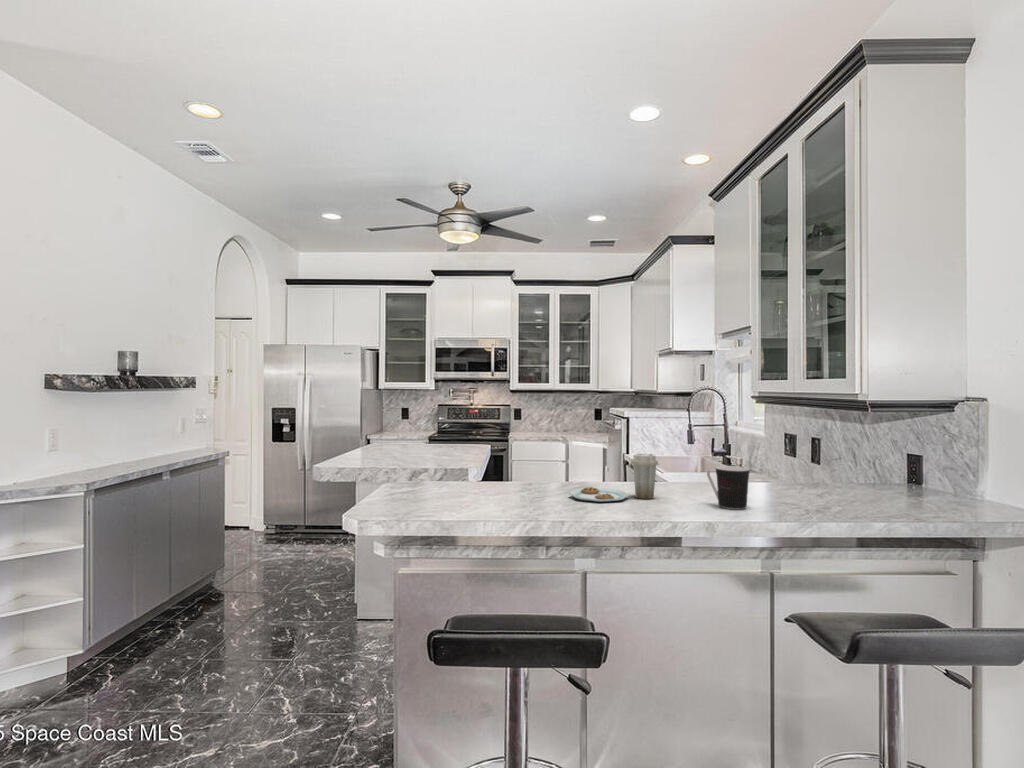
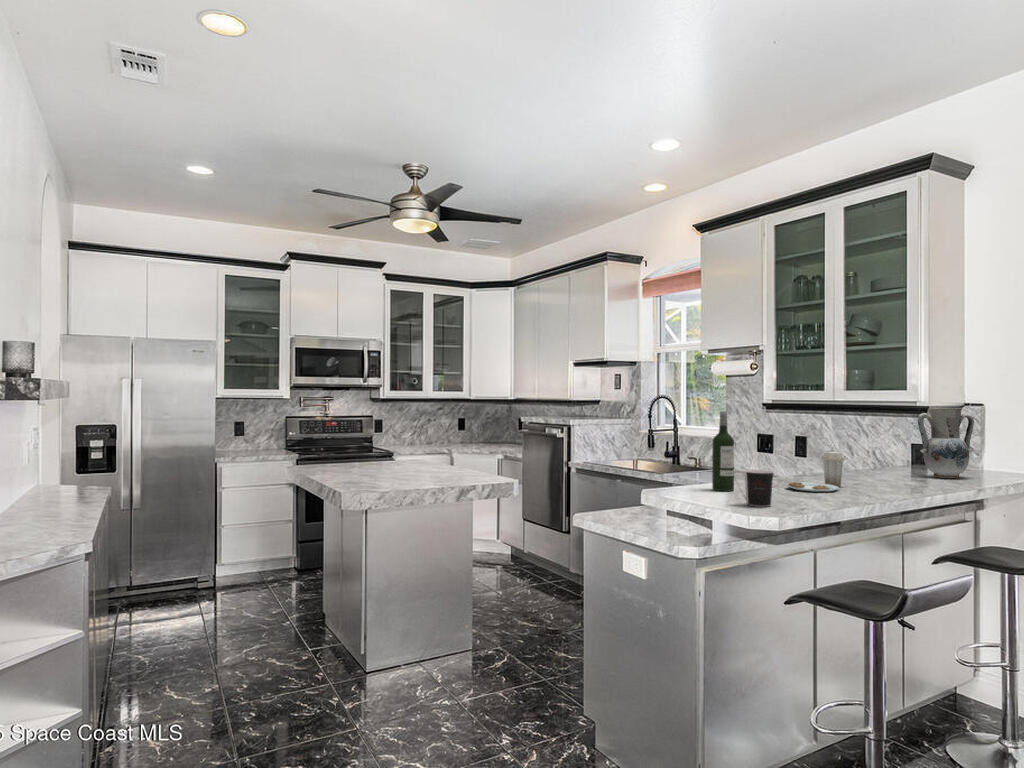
wine bottle: none [499,401,522,490] -> present [712,411,734,491]
vase: none [834,401,917,506] -> present [918,408,974,478]
coffee cup: present [707,466,750,509] -> present [734,470,773,507]

